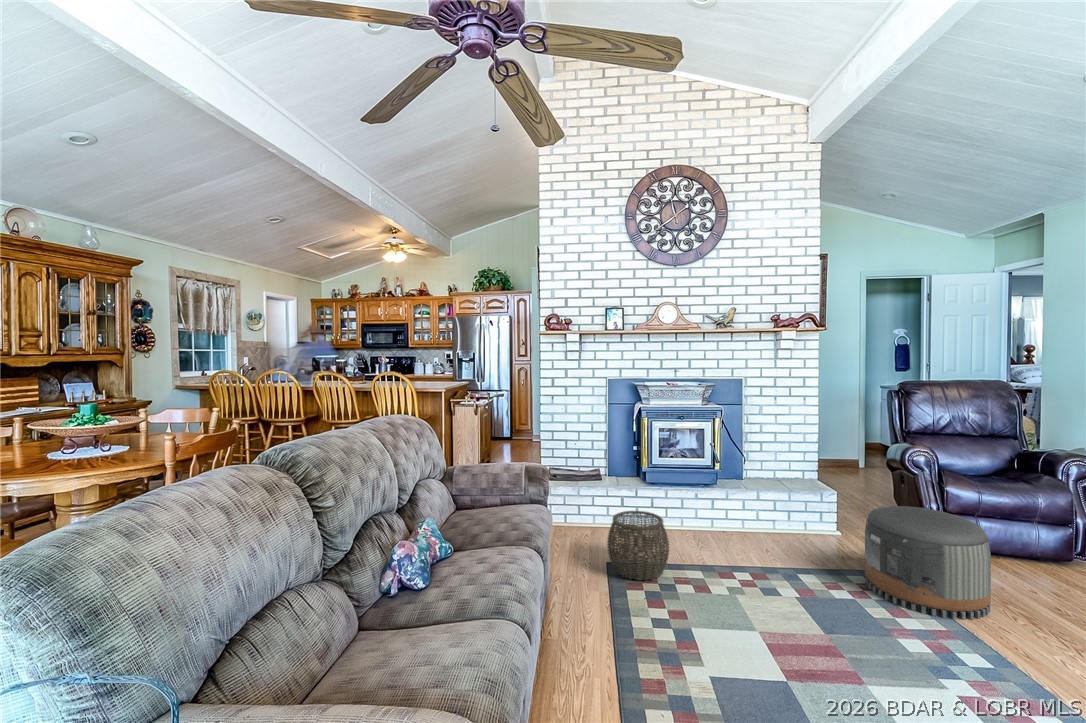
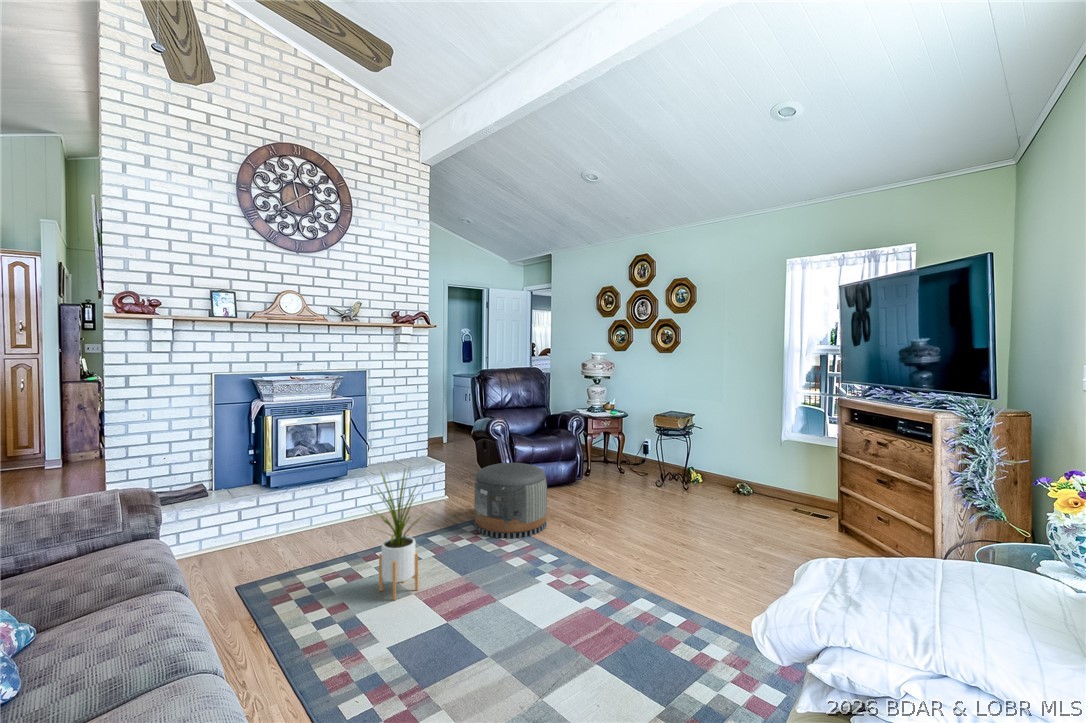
house plant: none [701,478,784,630] -> present [370,470,419,600]
woven basket: present [607,511,669,581] -> none [238,517,315,596]

